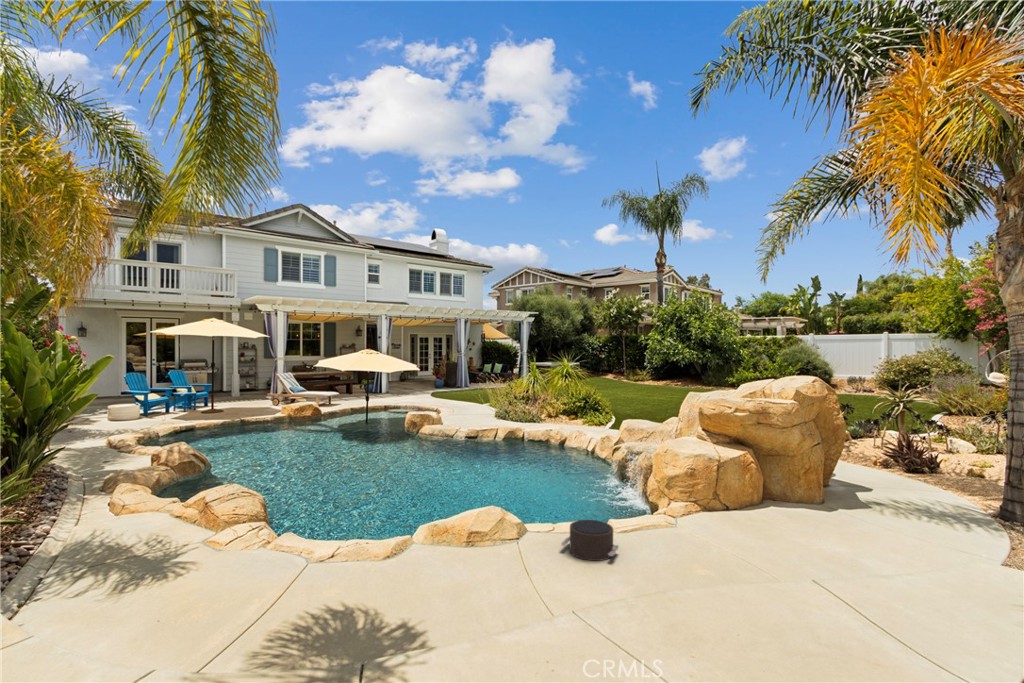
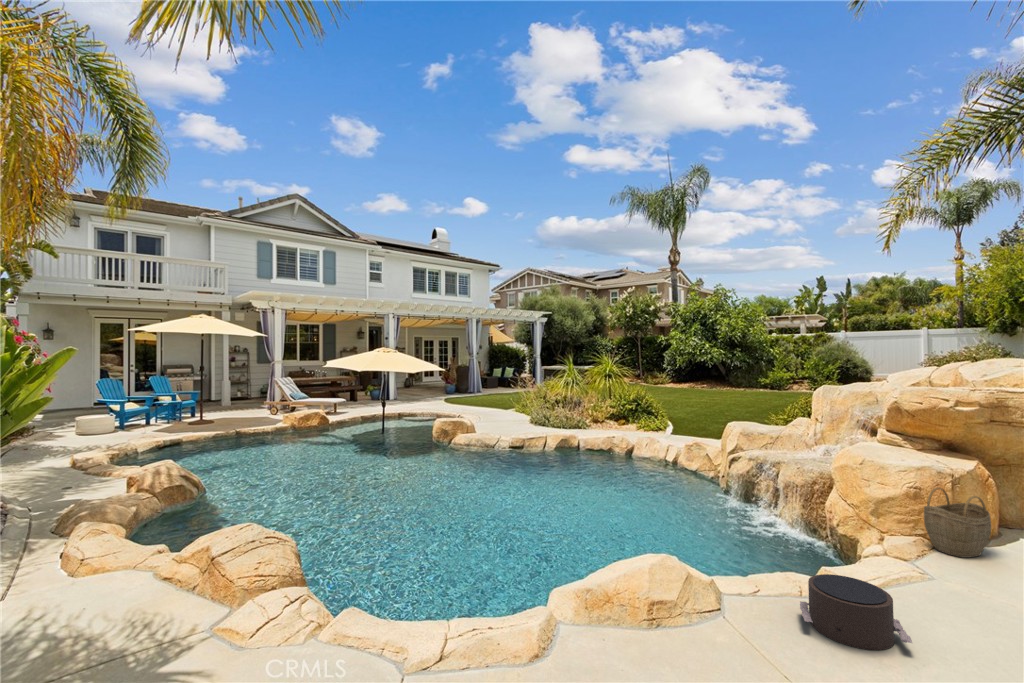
woven basket: none [704,470,744,518] -> present [924,488,991,558]

